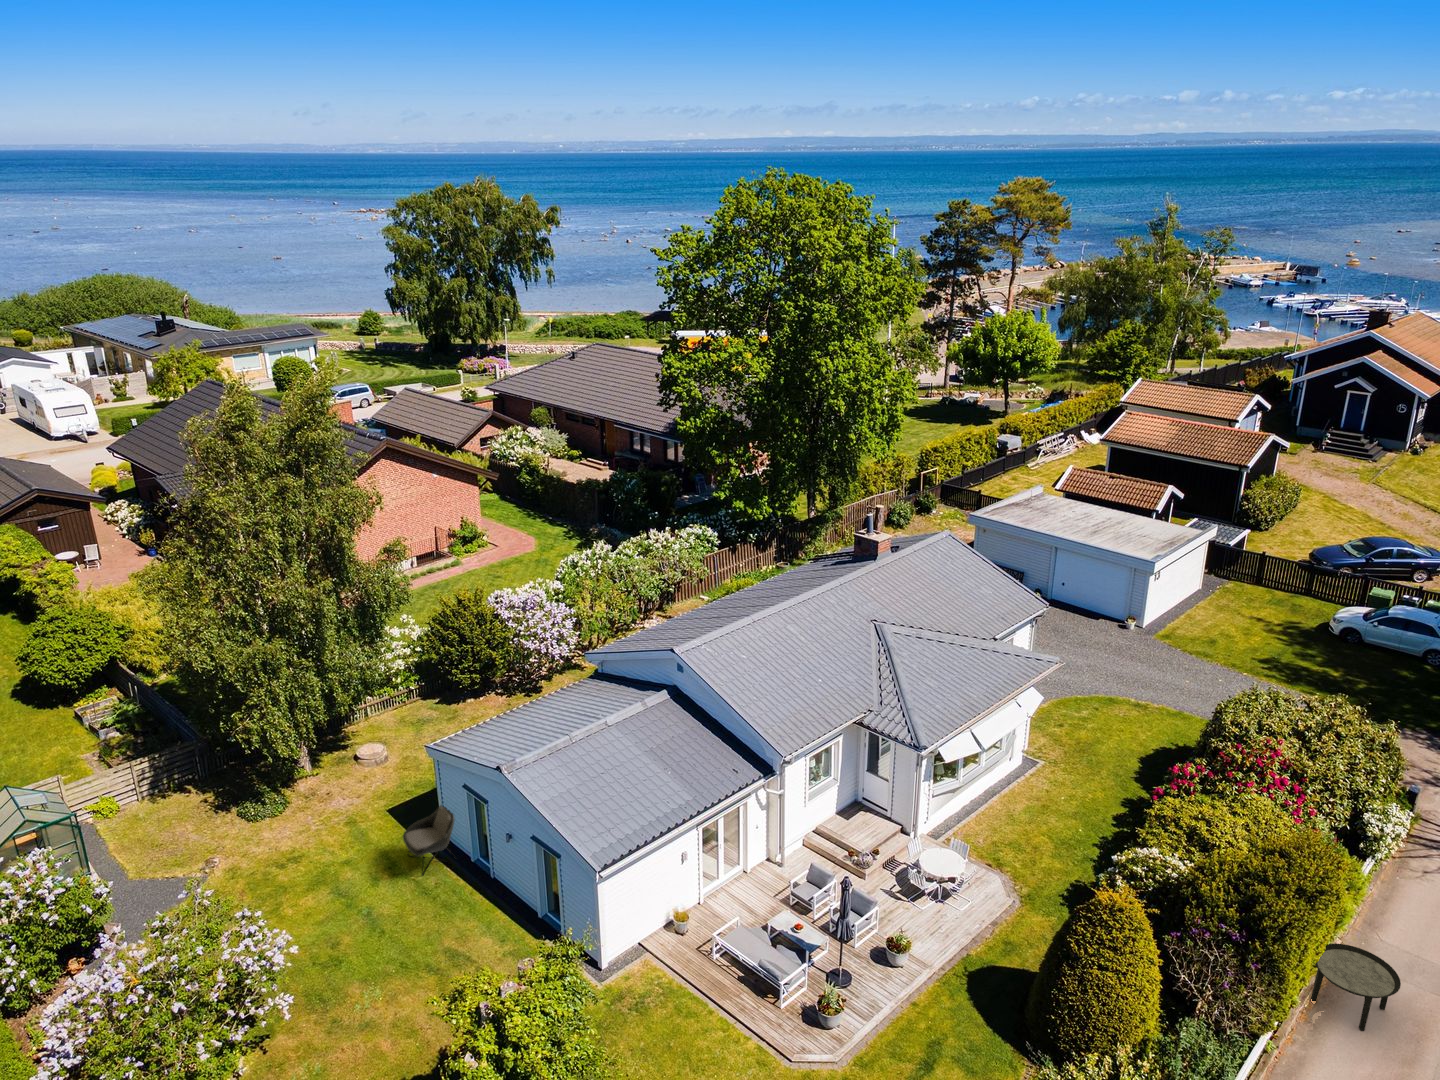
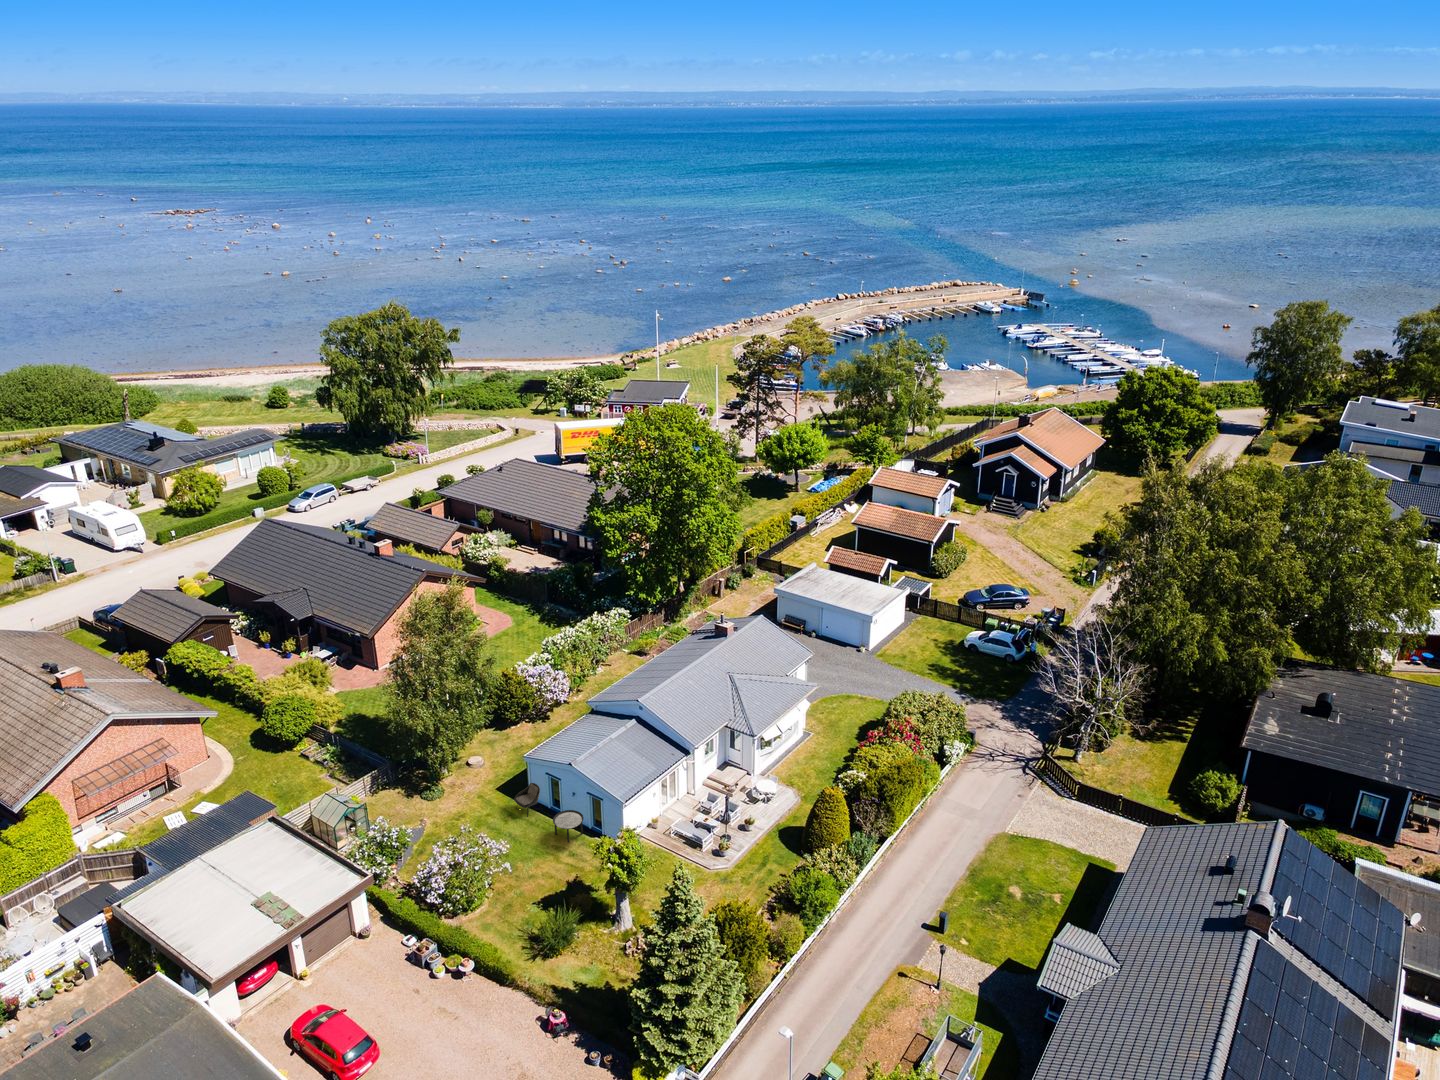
round table: present [1311,944,1401,1031] -> present [553,810,584,842]

